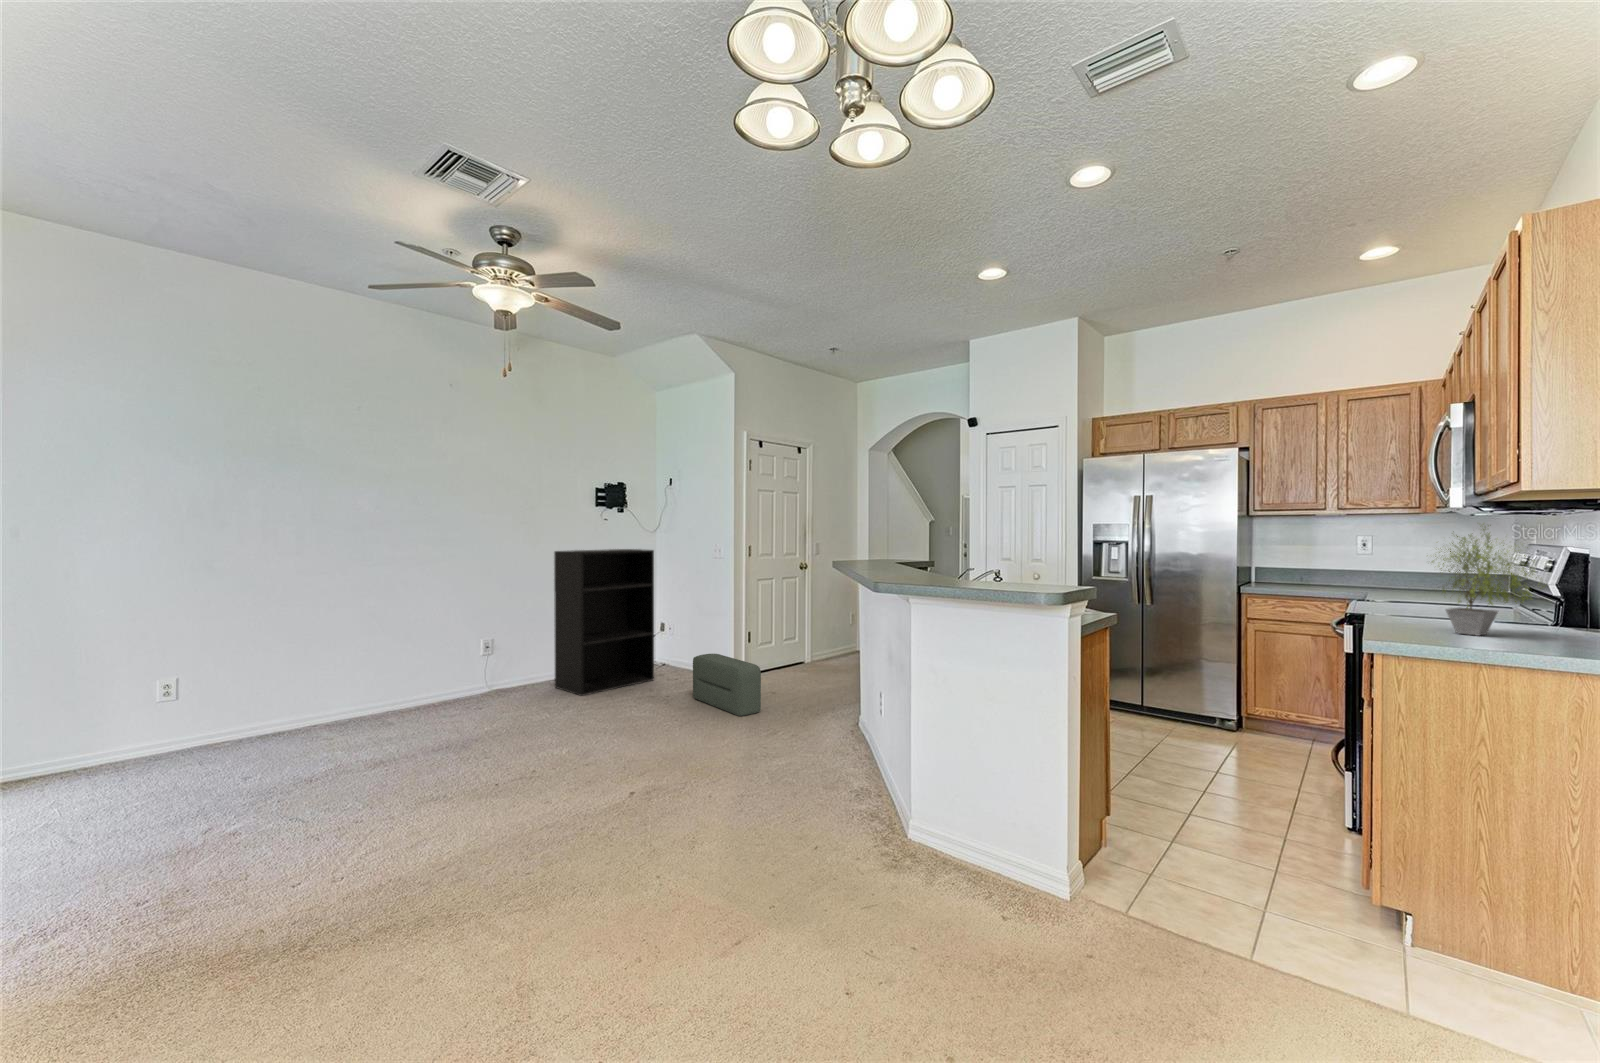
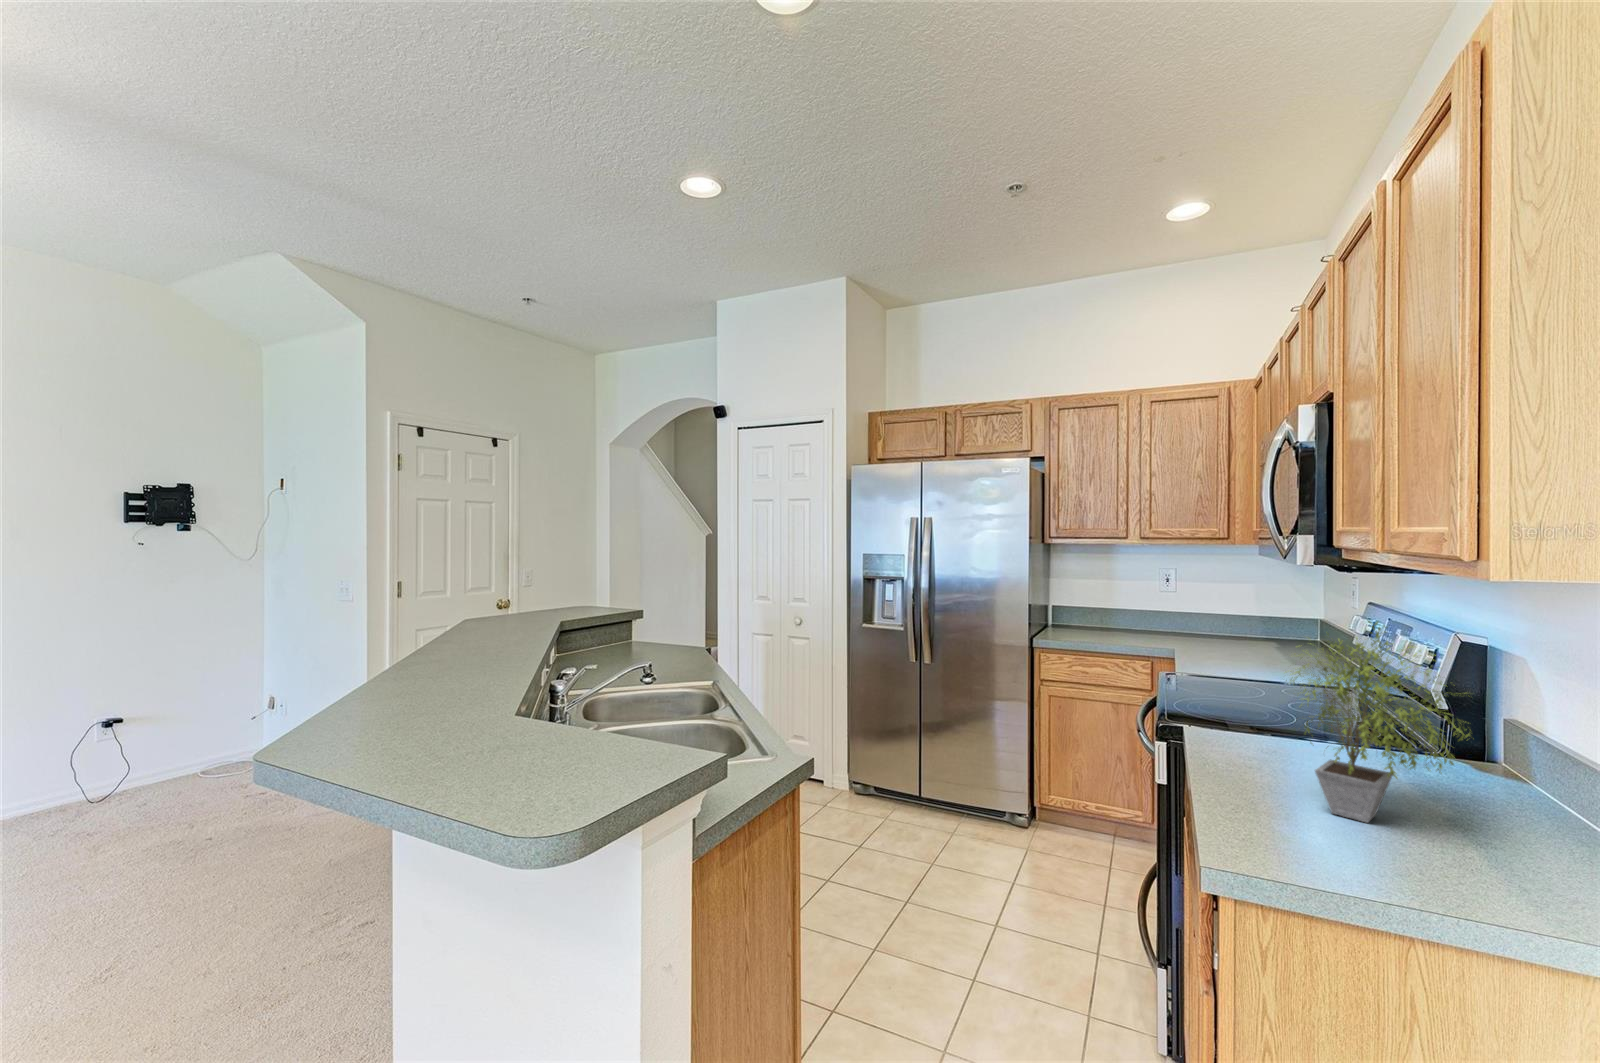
bookshelf: present [554,549,654,696] -> none [4,590,222,853]
pouf: present [693,654,761,716] -> none [257,761,356,876]

